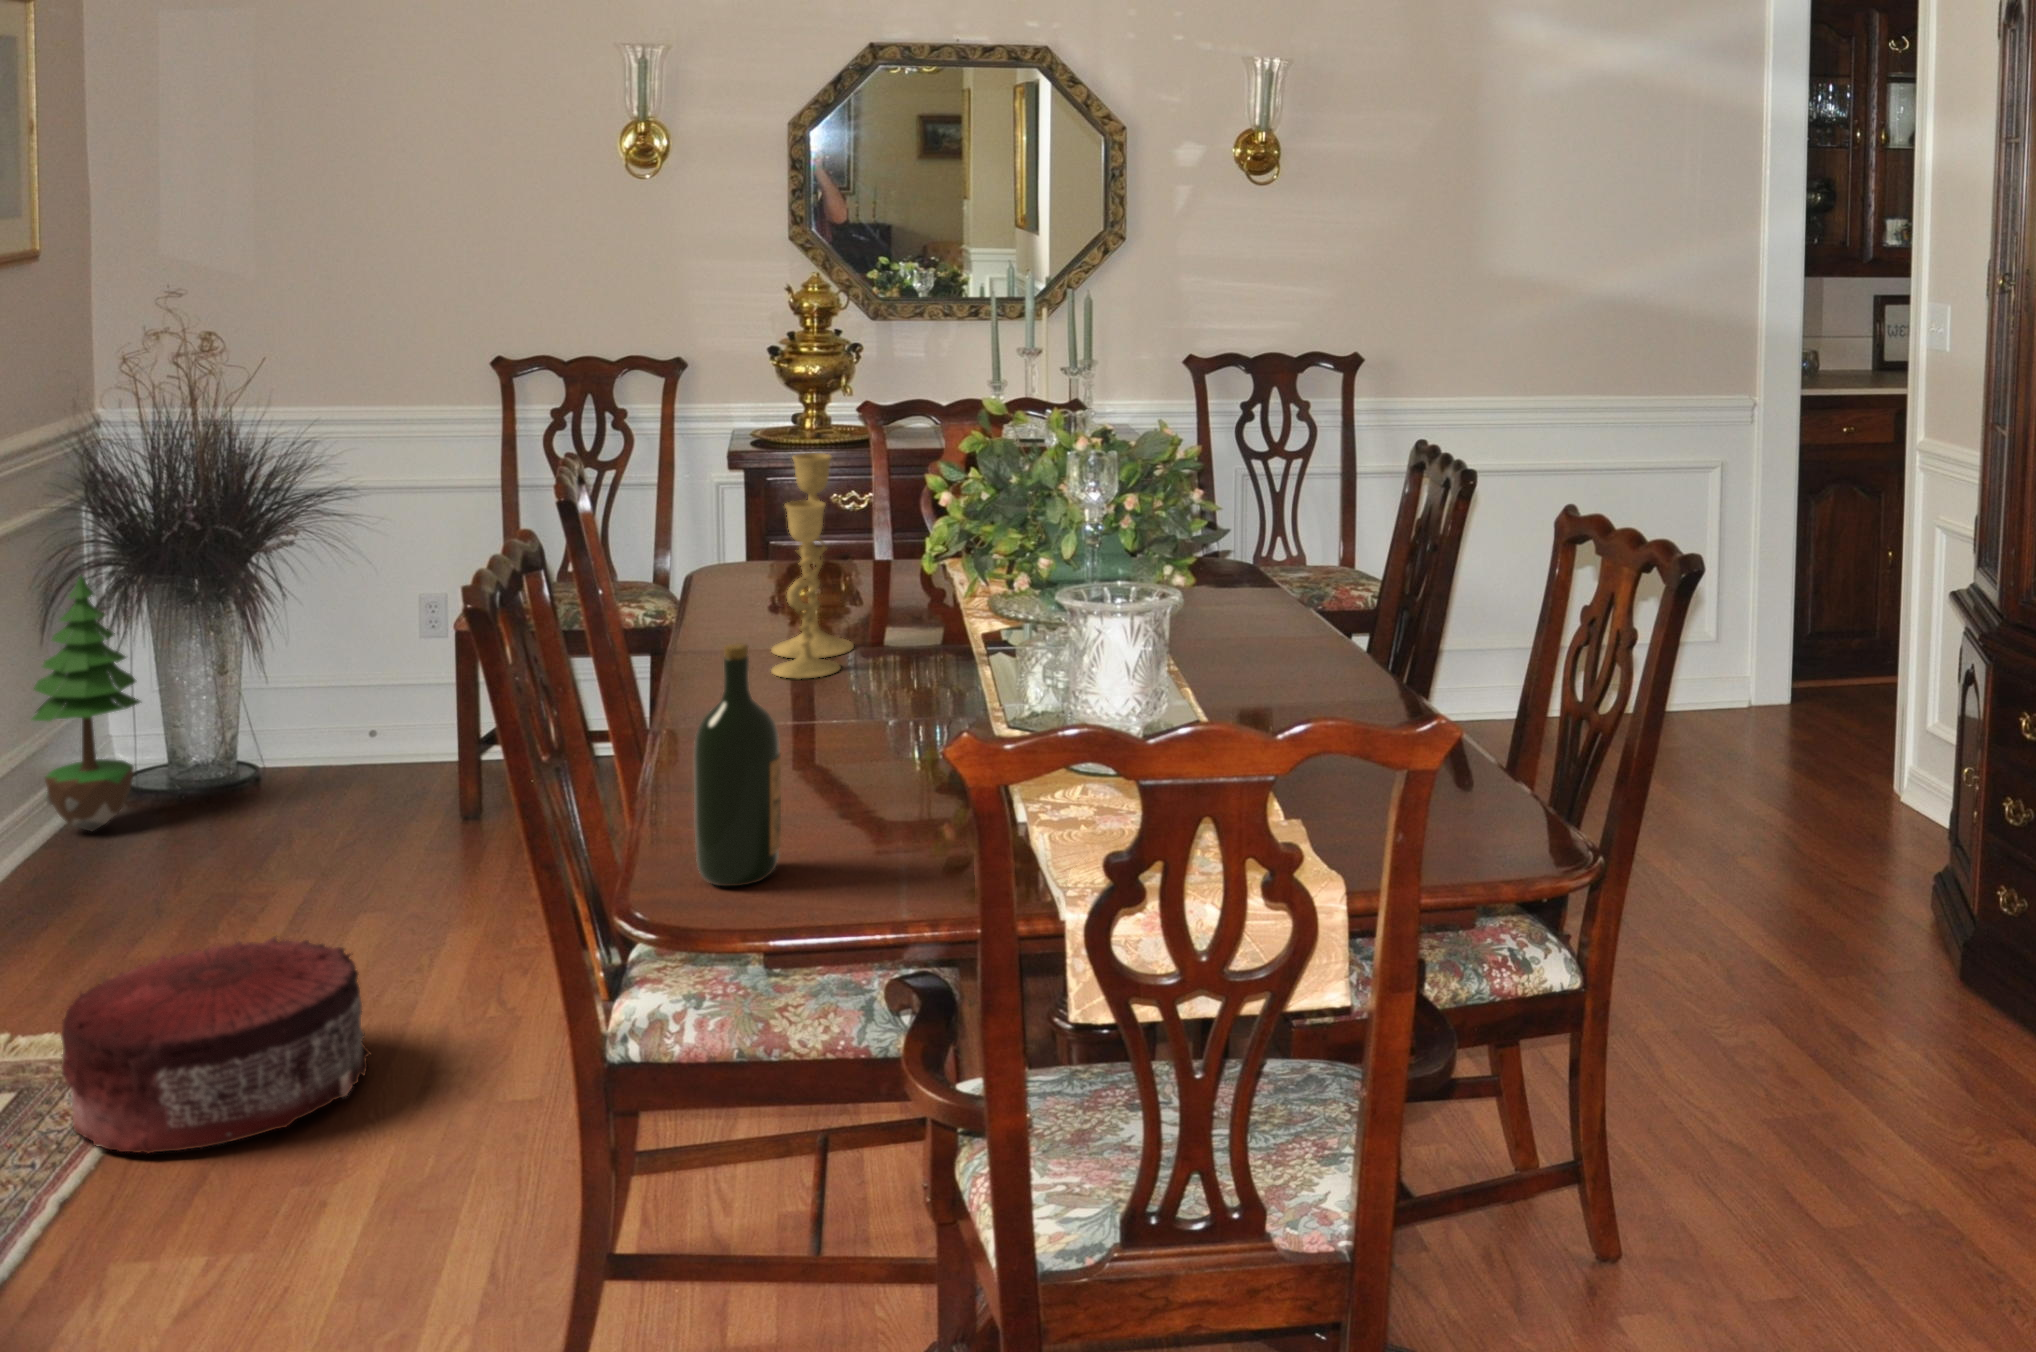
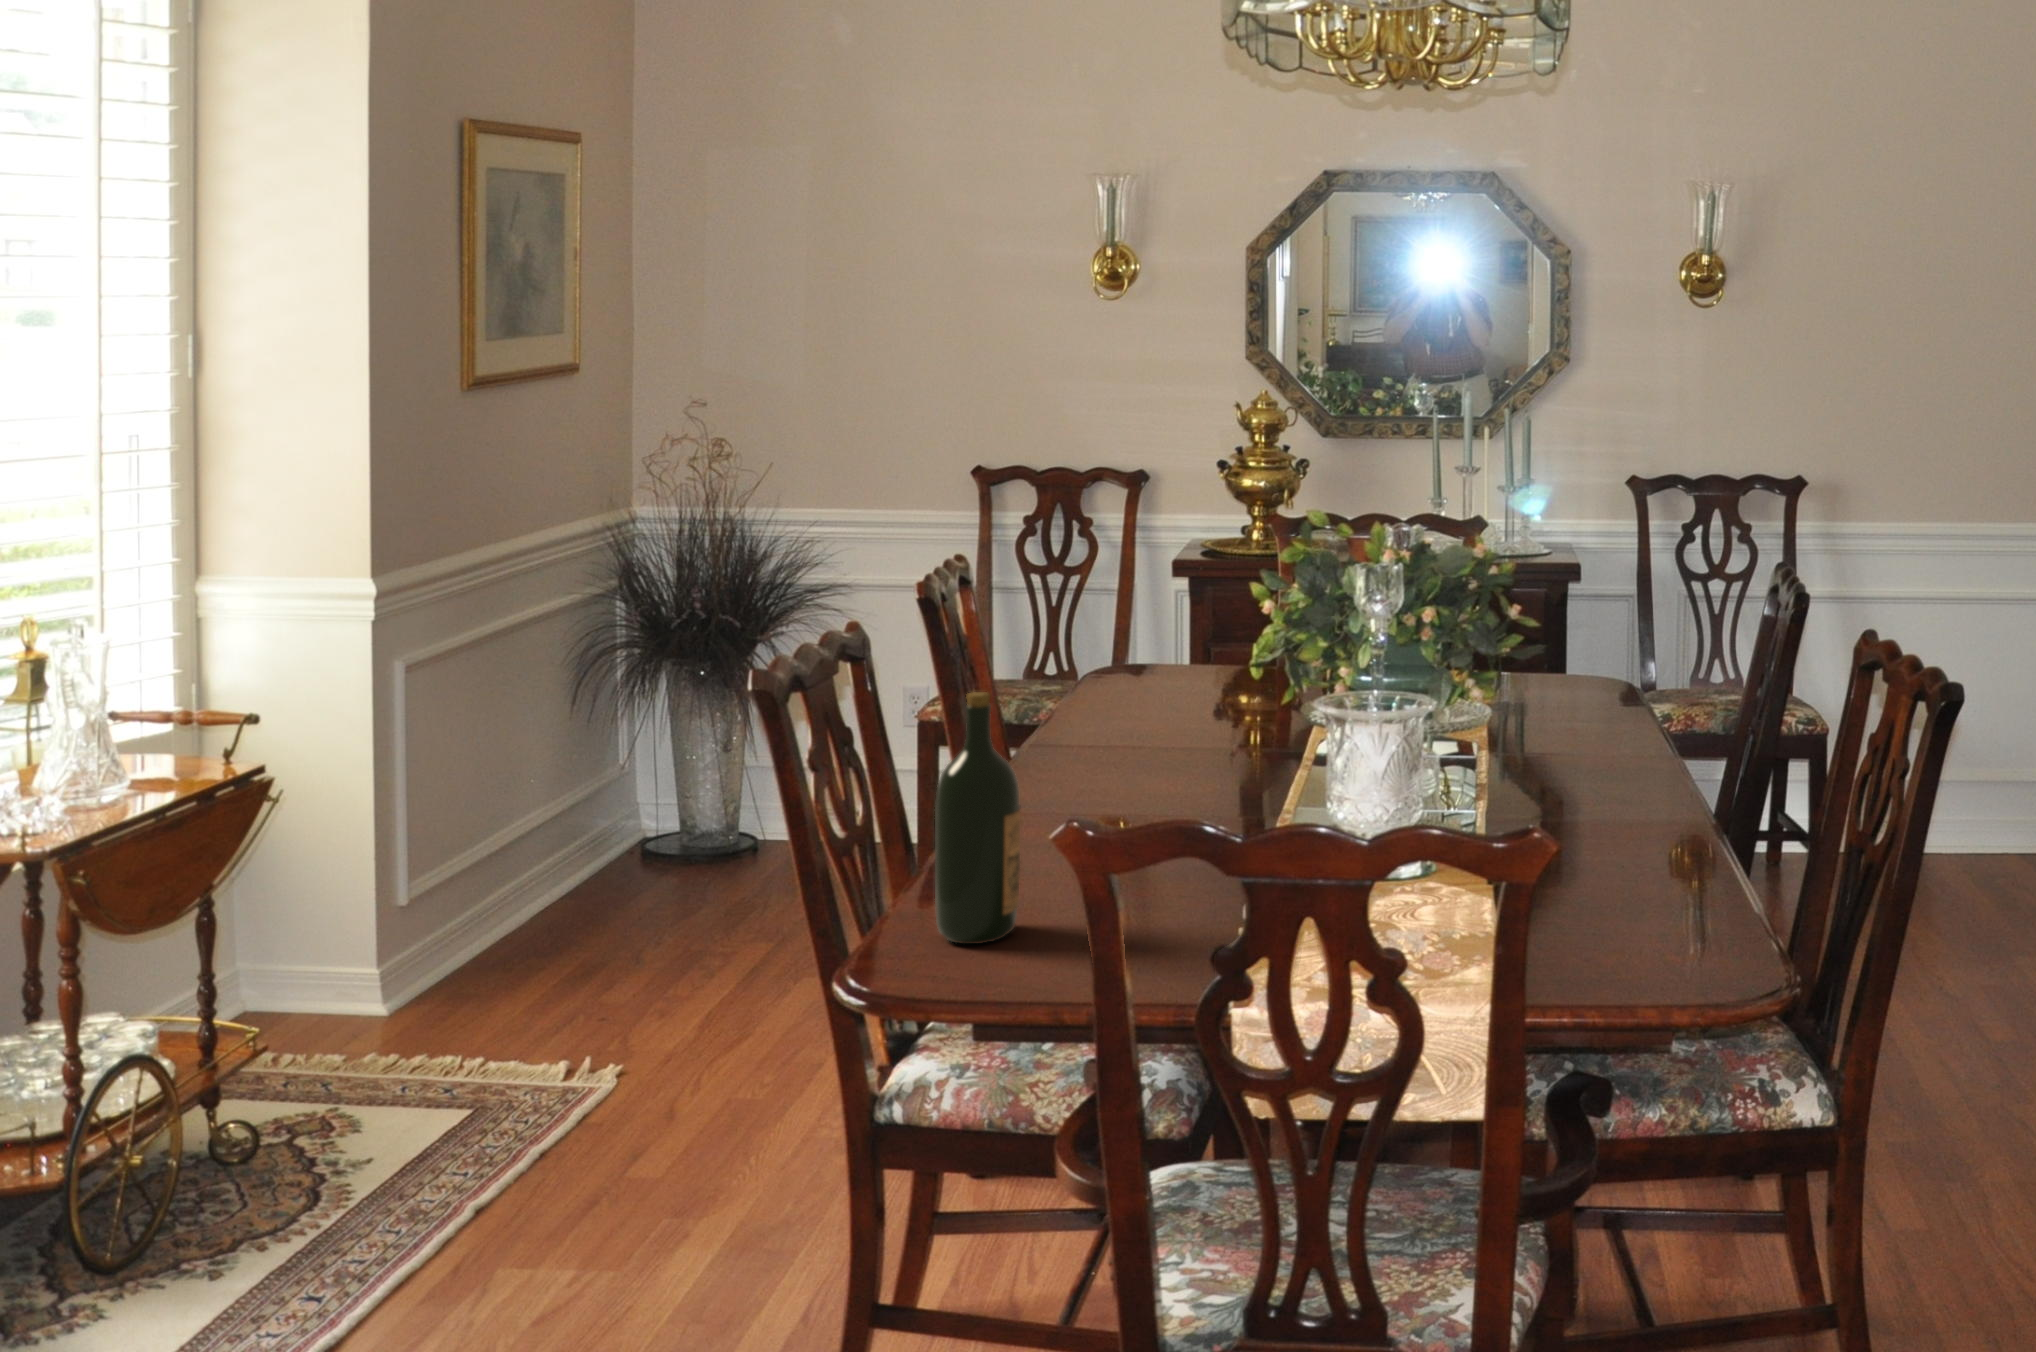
candlestick: present [772,453,854,679] -> none [1119,537,1210,759]
potted tree: present [32,574,140,831] -> none [576,649,669,886]
pouf: present [61,937,371,1153] -> none [493,983,768,1178]

